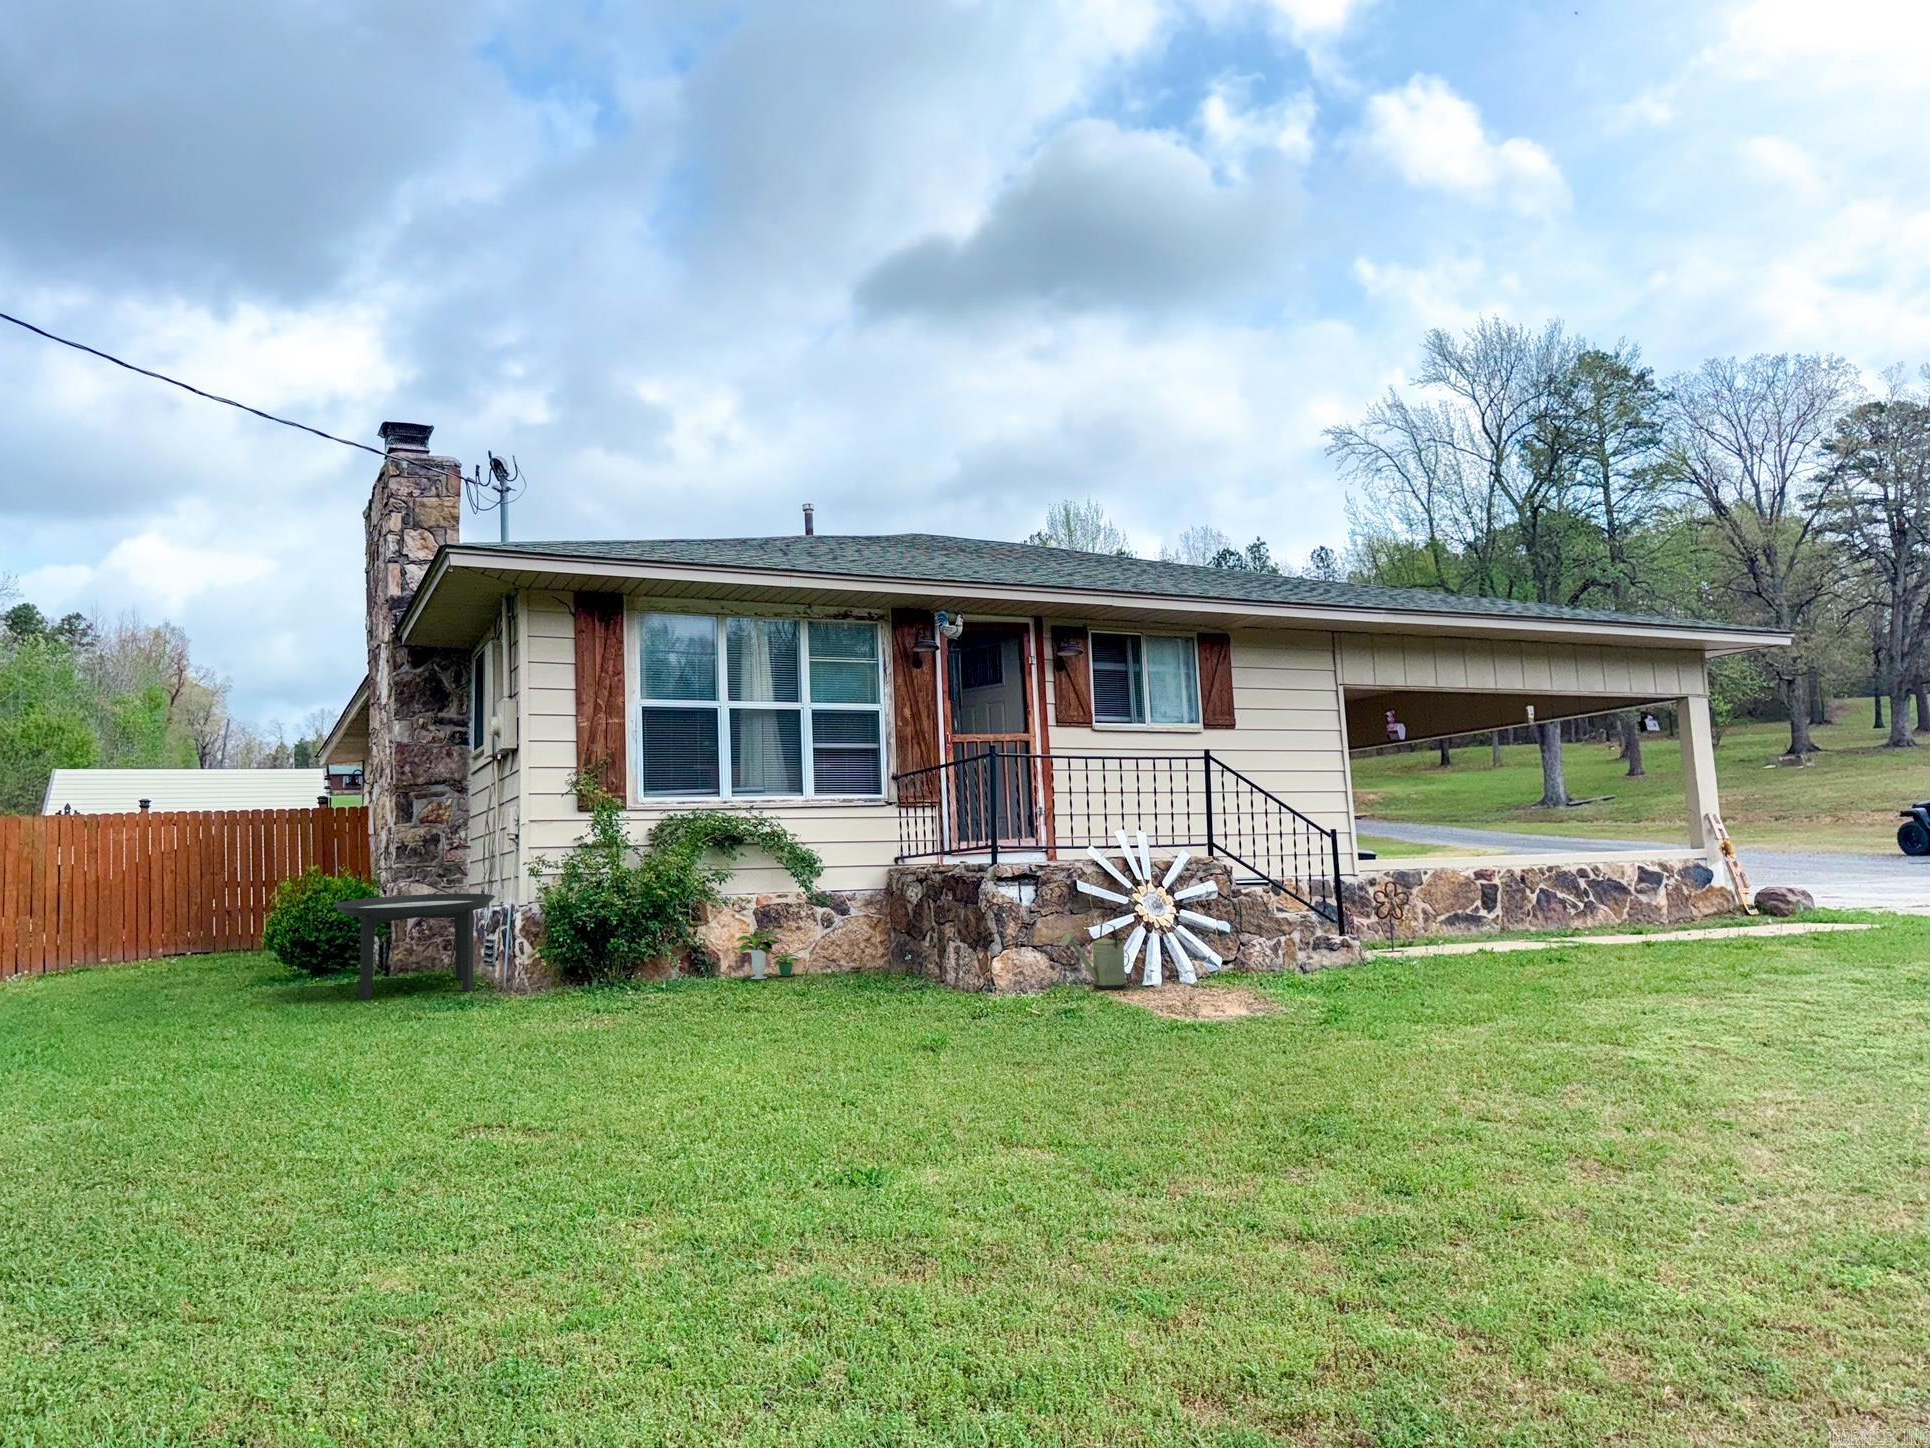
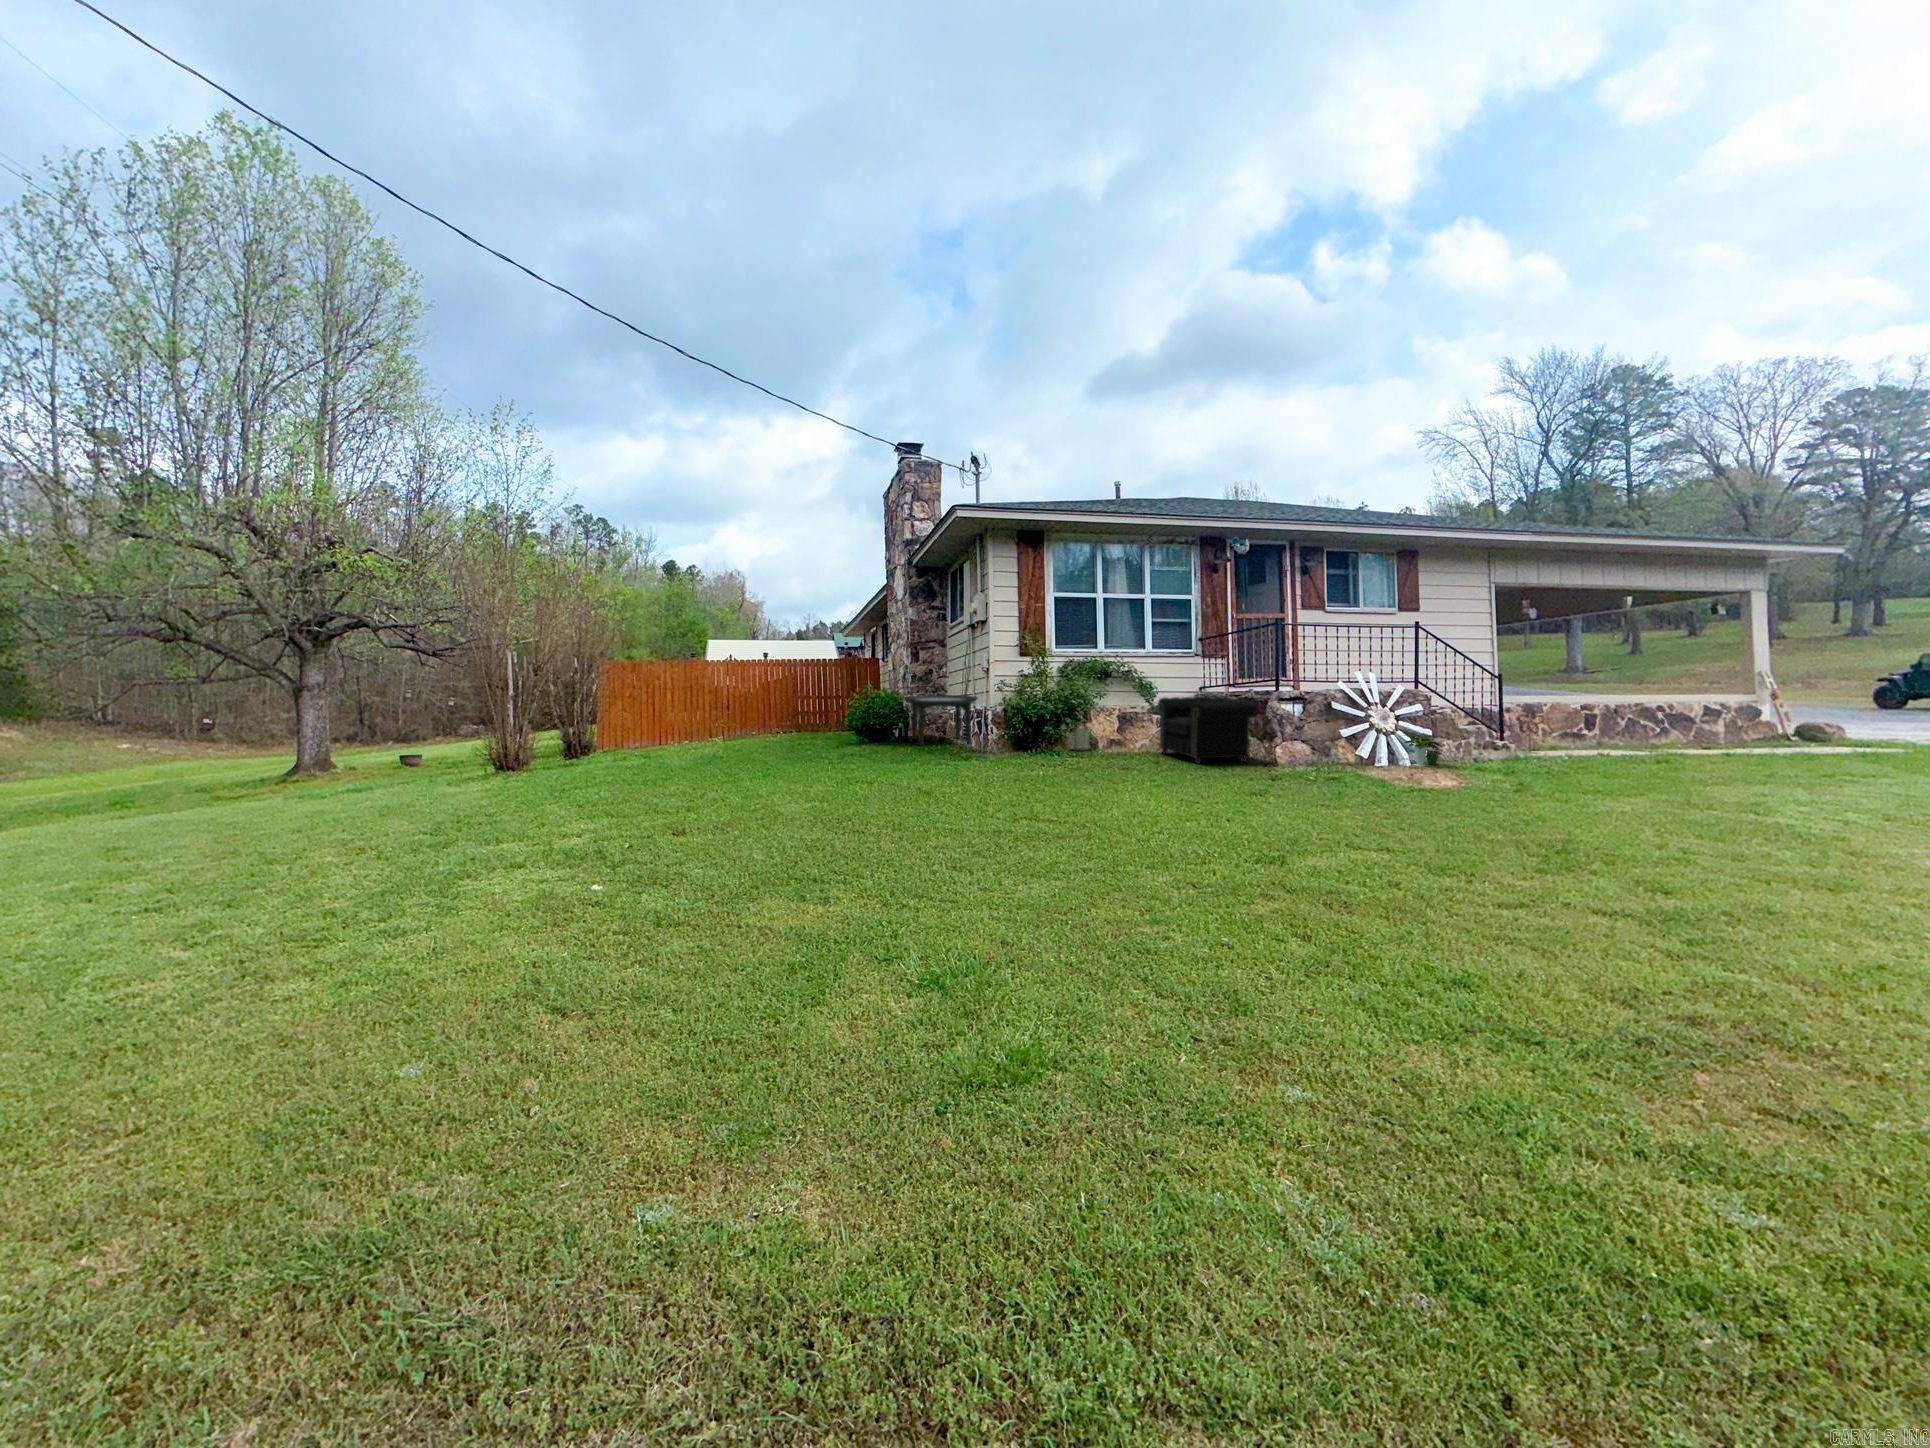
armchair: none [807,880,957,1002] -> present [1157,697,1258,764]
watering can: present [1061,924,1129,990] -> present [1061,725,1090,751]
potted plant: present [735,929,799,979] -> present [1402,733,1444,766]

